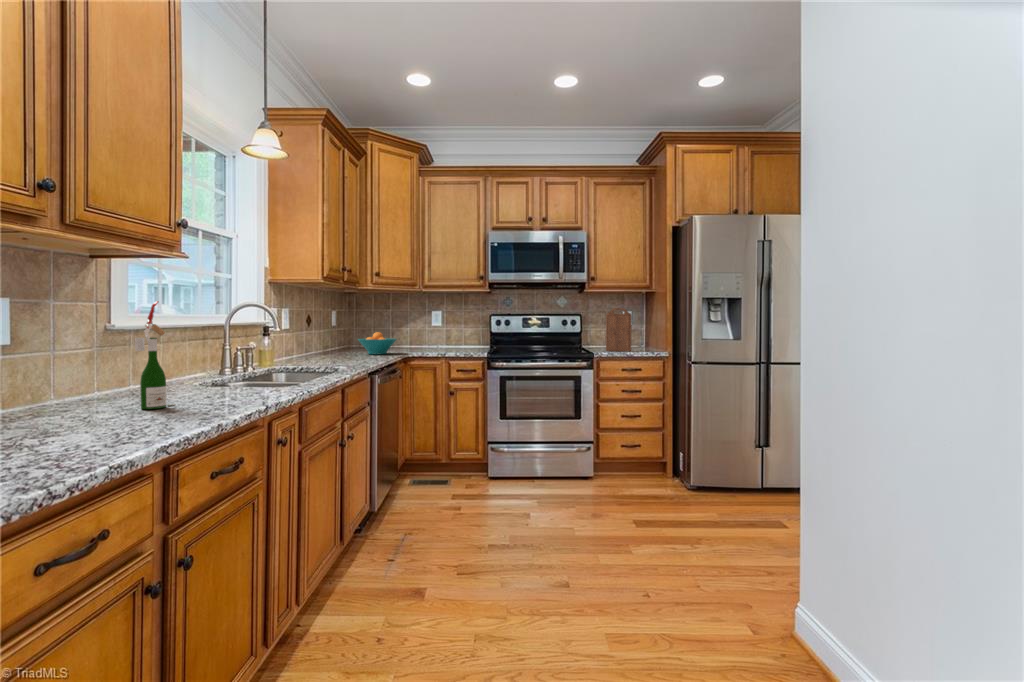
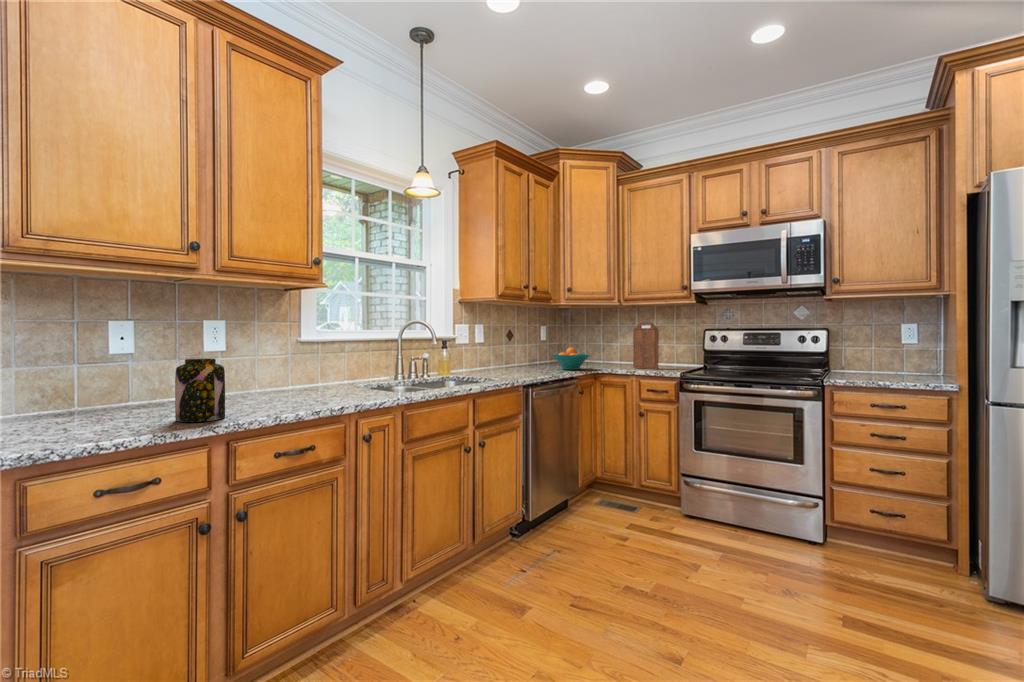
wine bottle: present [135,301,175,409] -> none [254,326,283,411]
cutting board: present [606,308,632,351] -> present [633,322,659,369]
jar: none [54,342,133,428] -> present [175,358,225,422]

